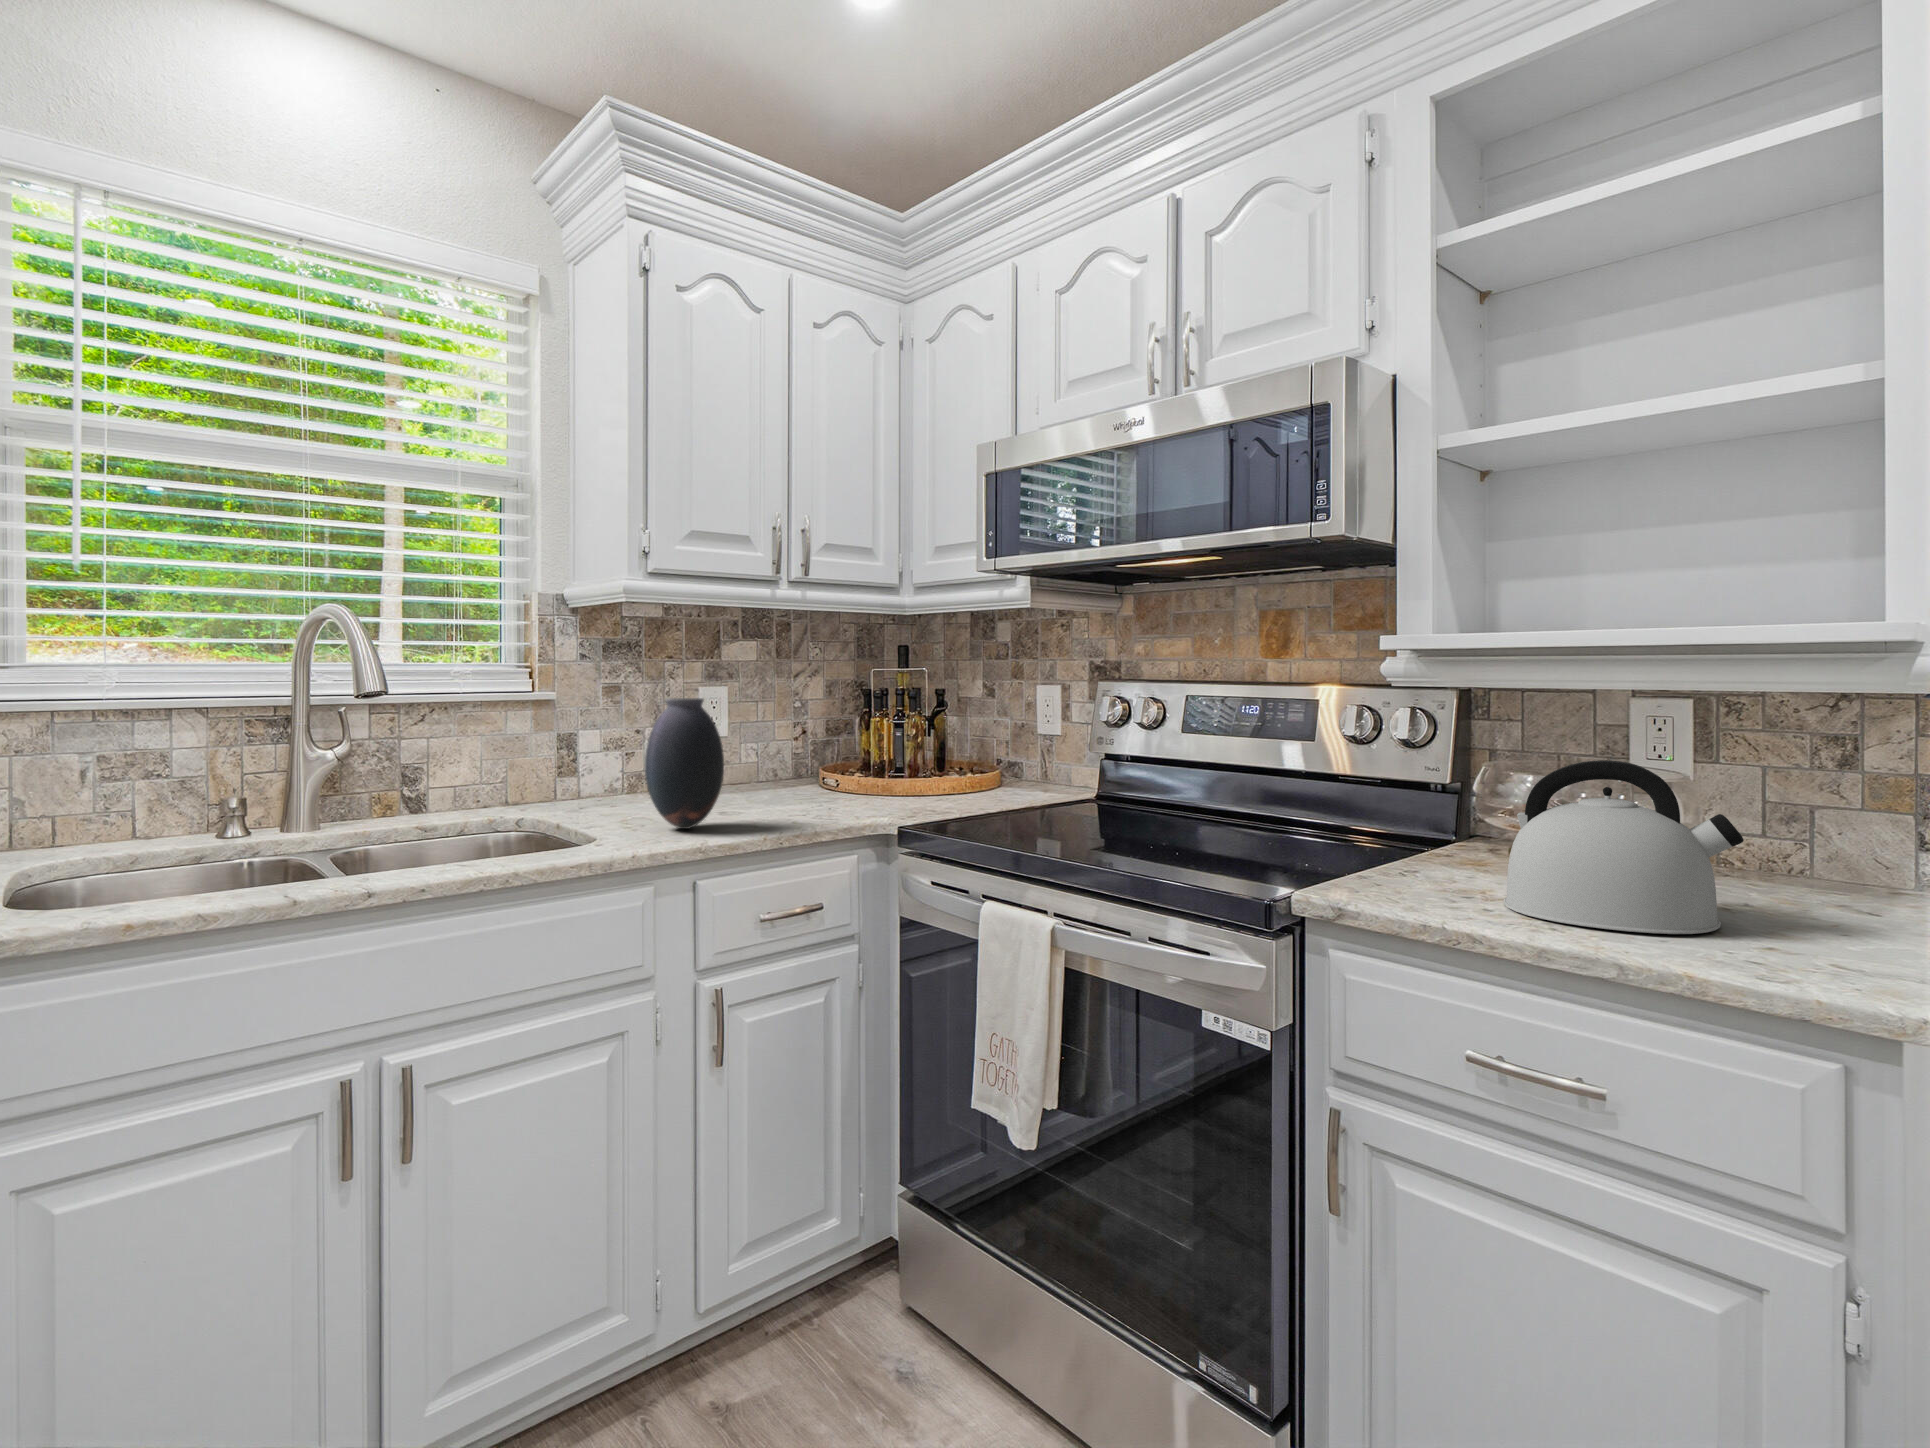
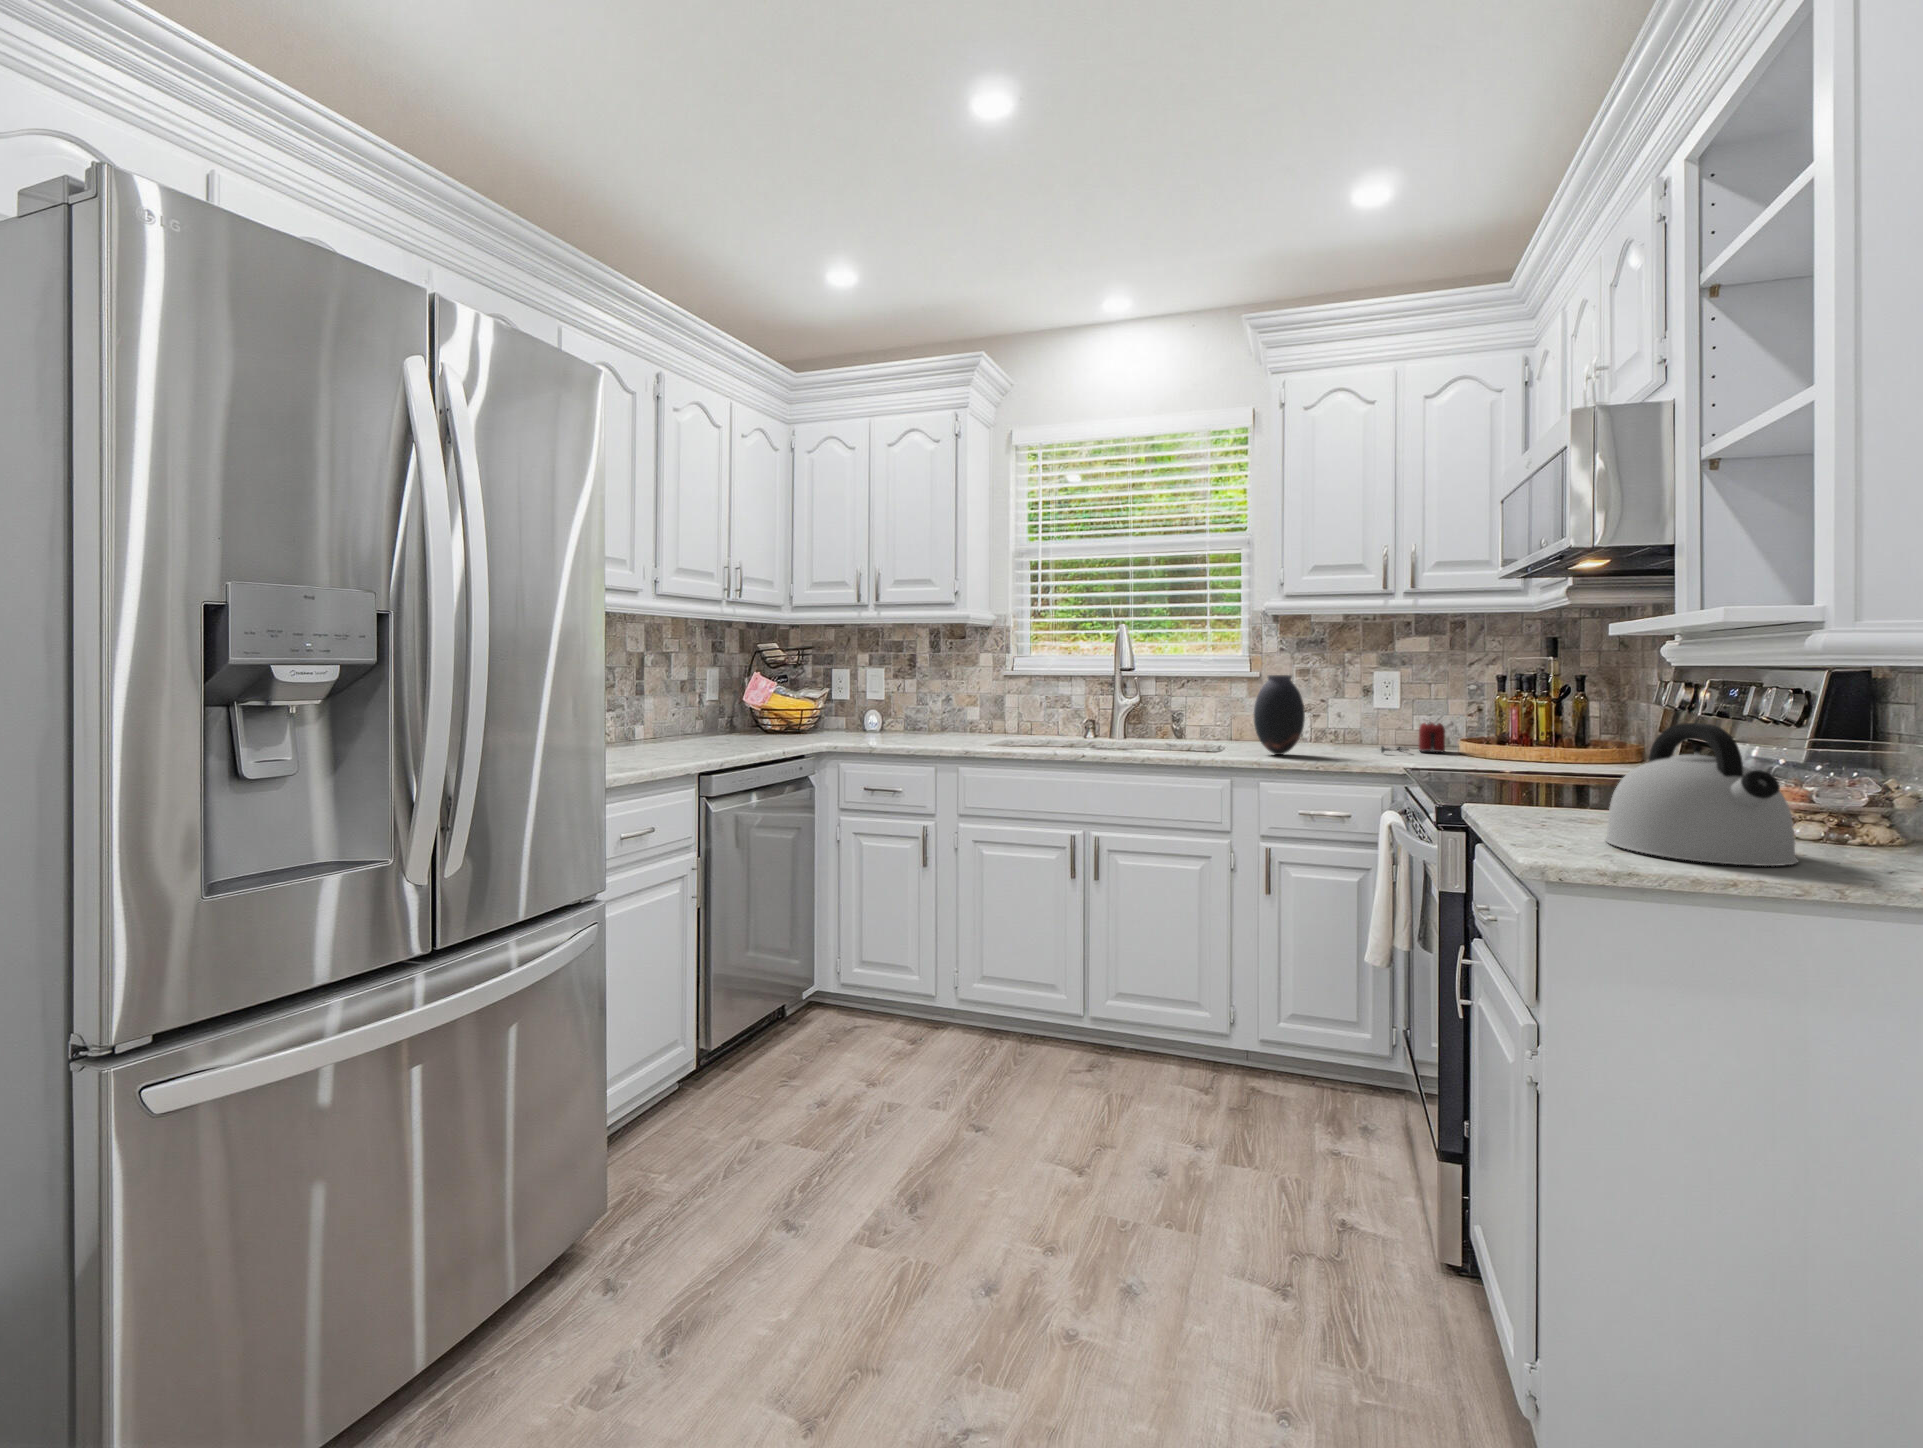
toaster: none [748,754,824,805] -> present [1380,723,1445,753]

